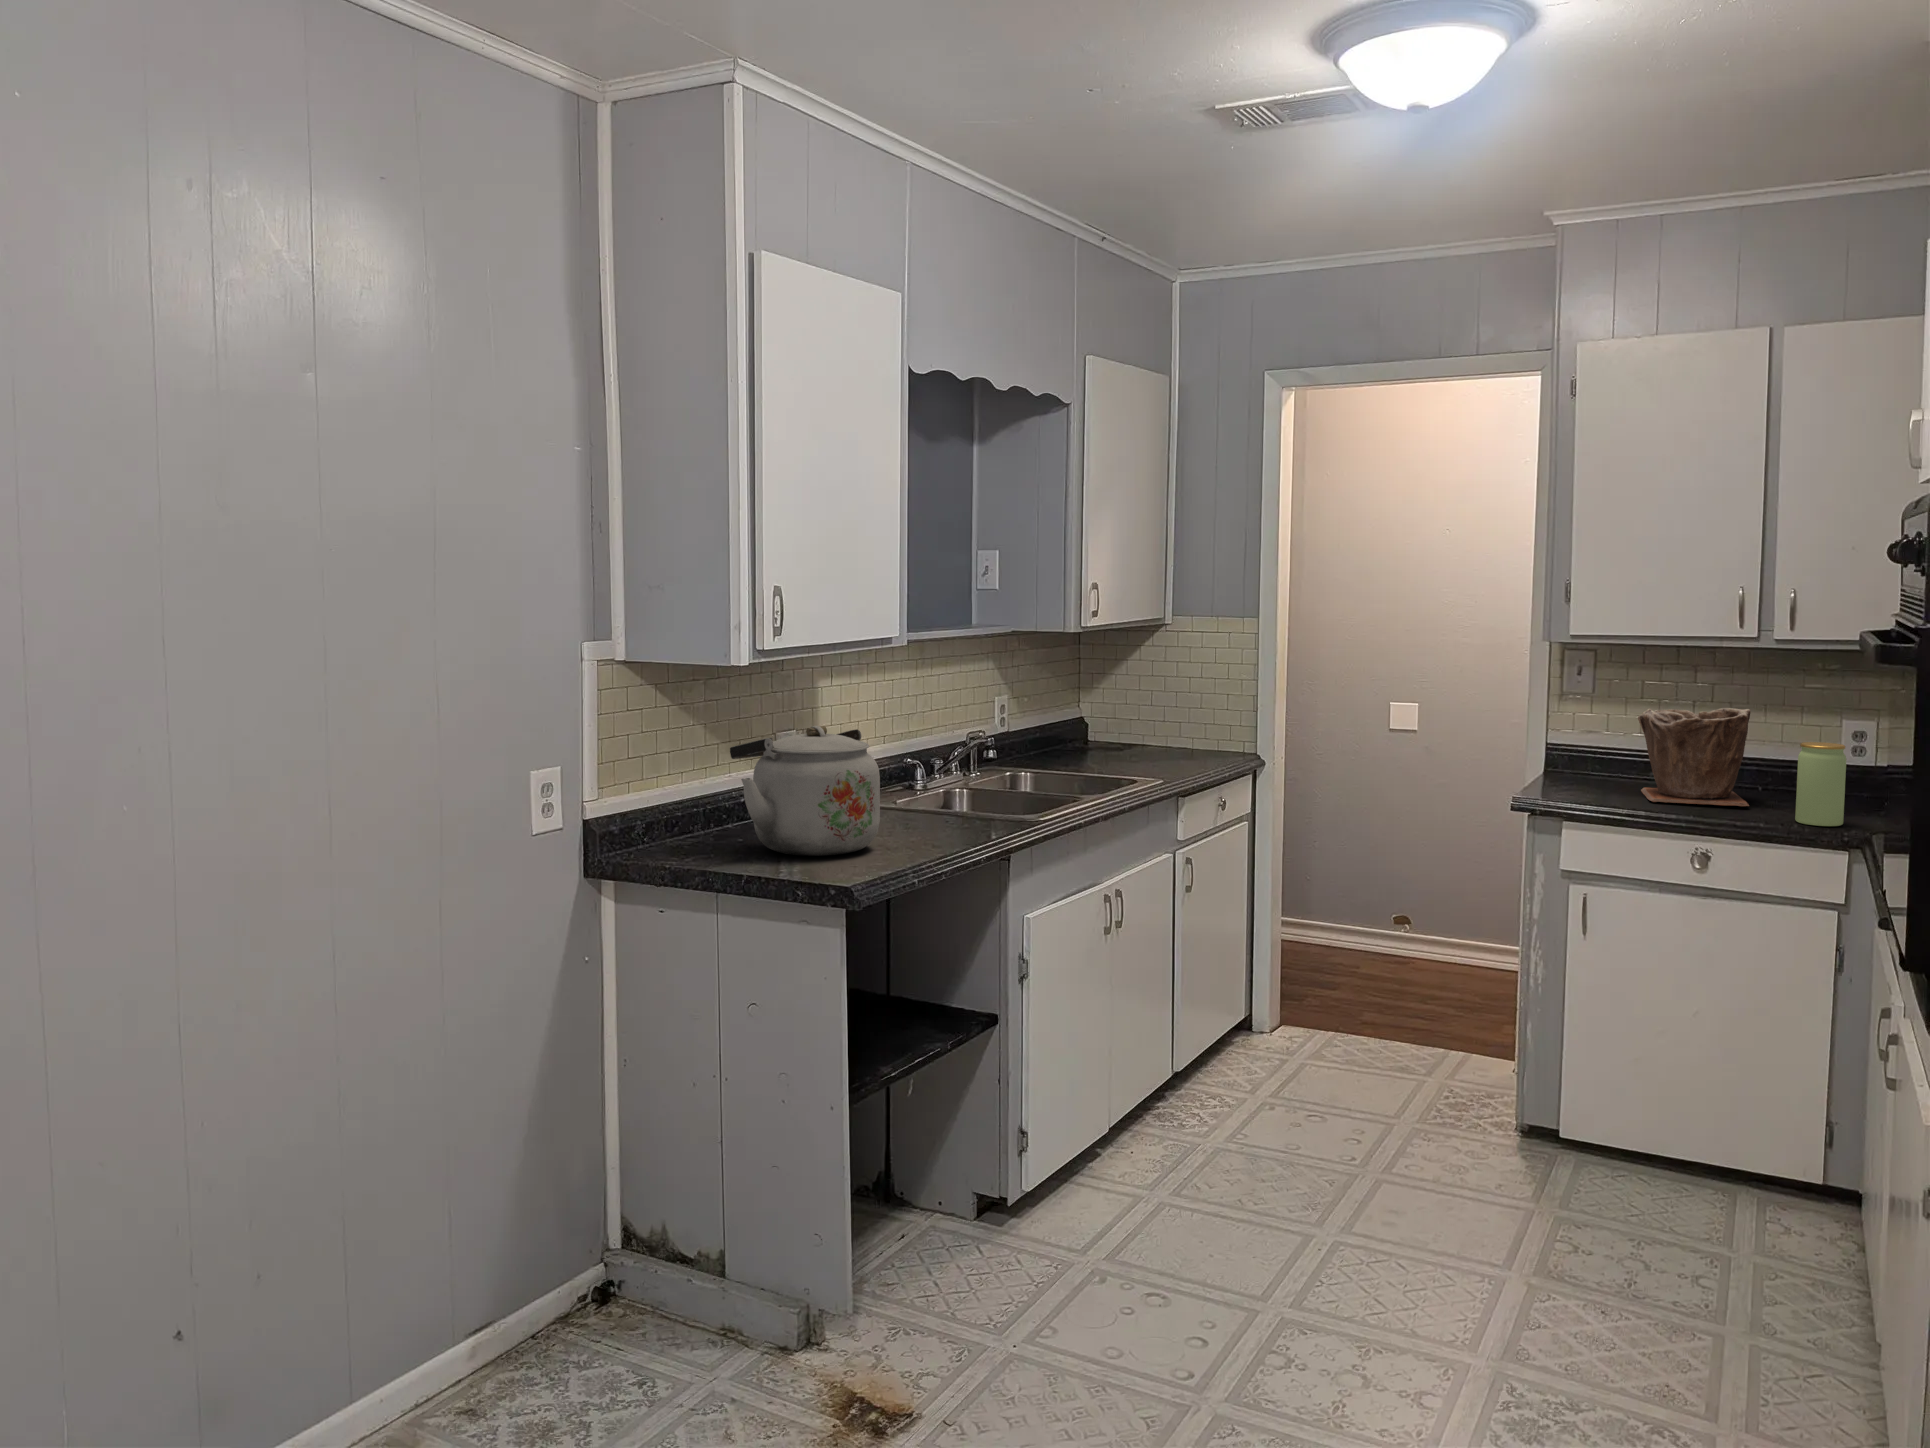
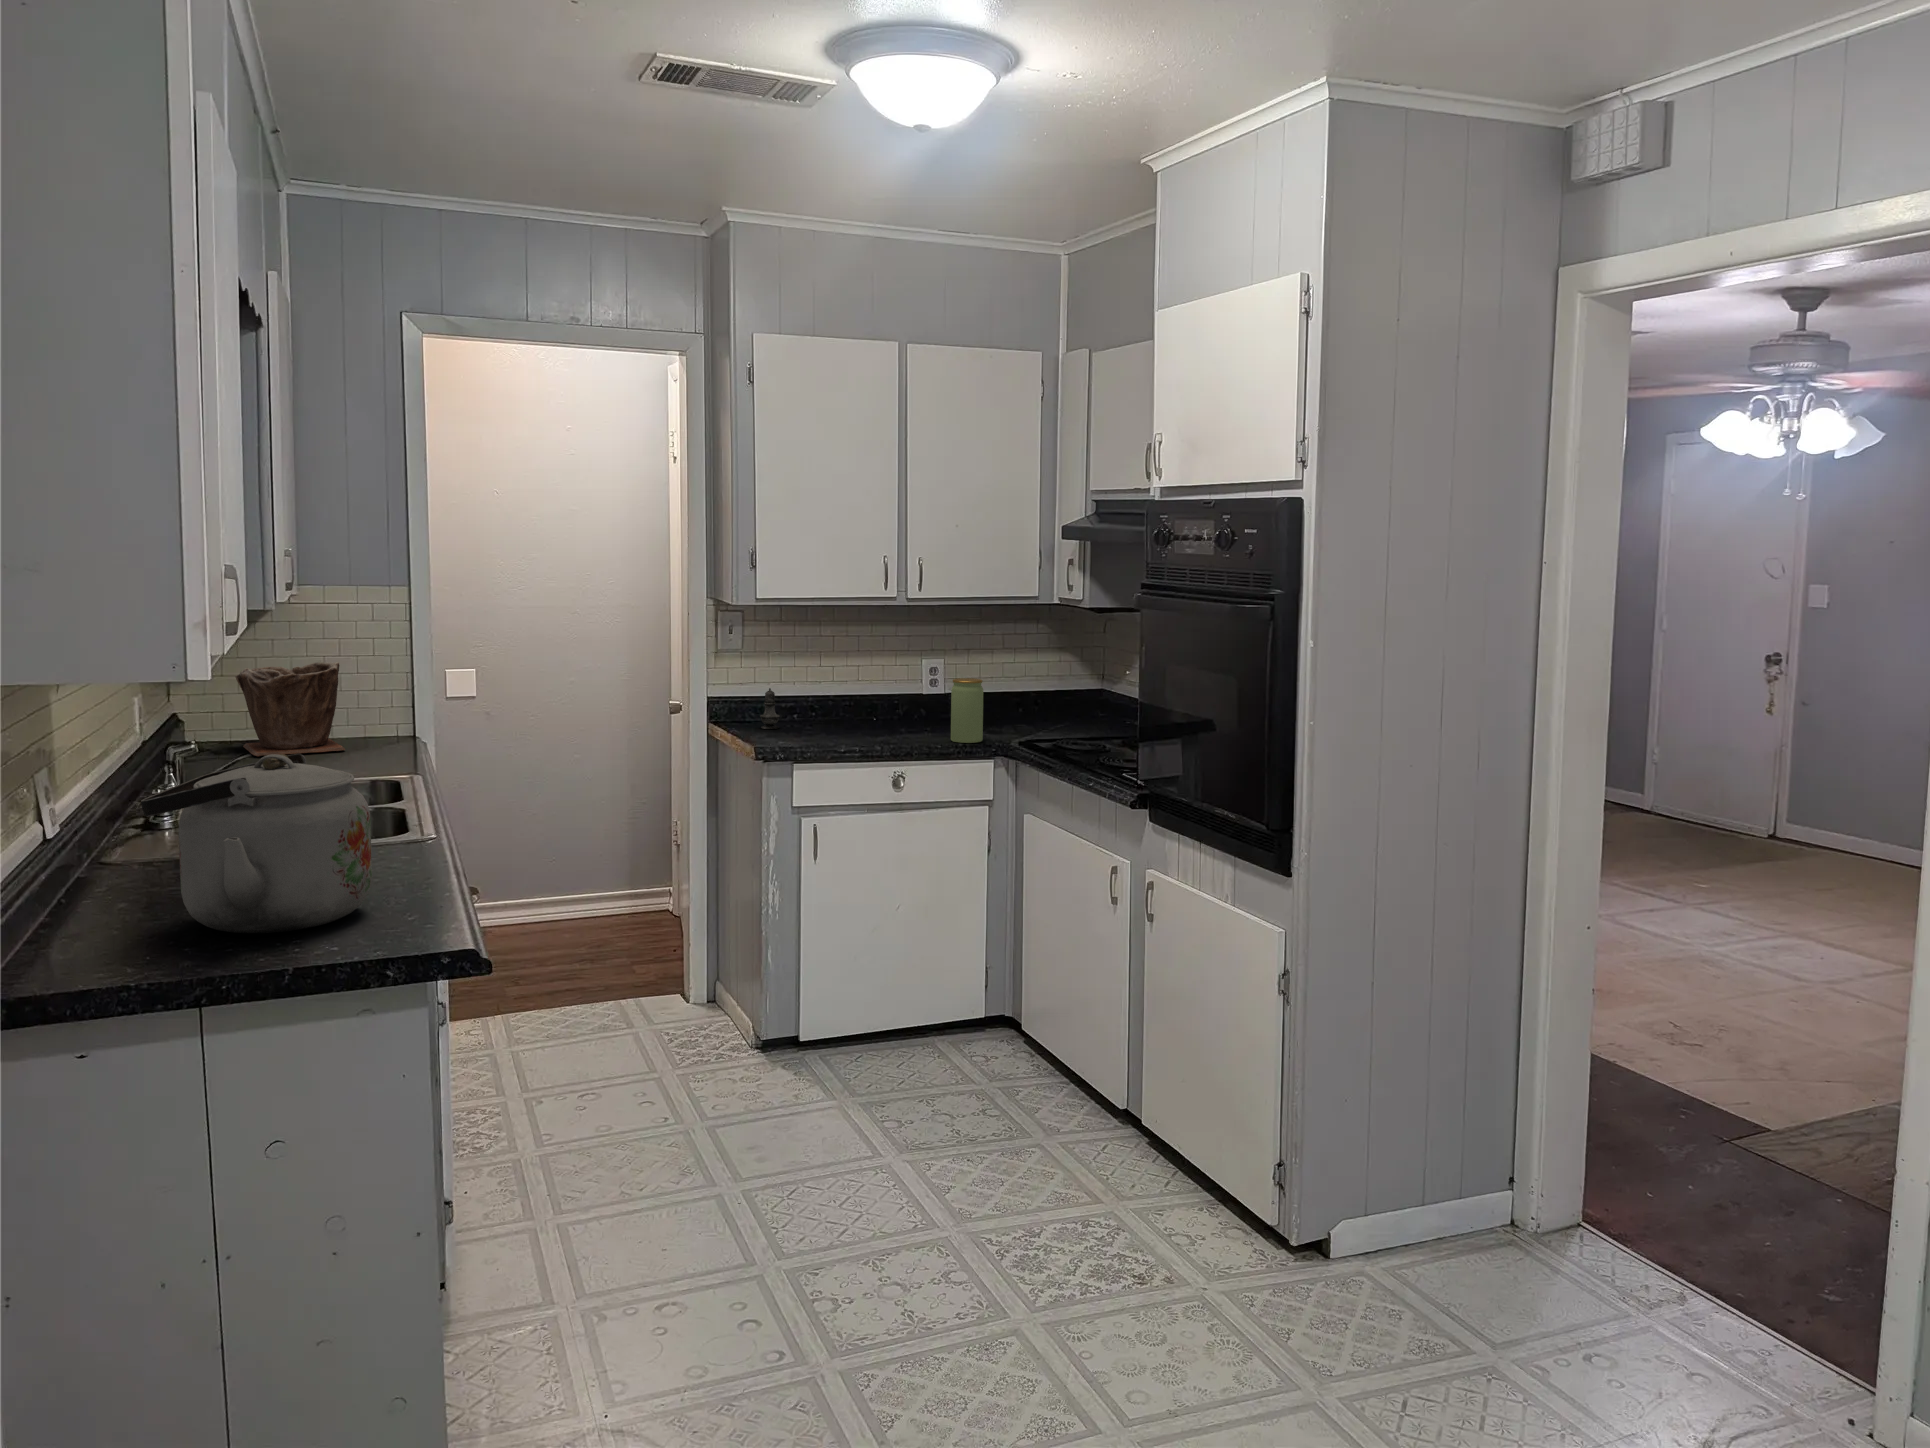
plant pot: present [1638,708,1750,806] -> present [235,662,345,756]
salt shaker: none [1583,736,1608,783] -> present [760,688,780,729]

